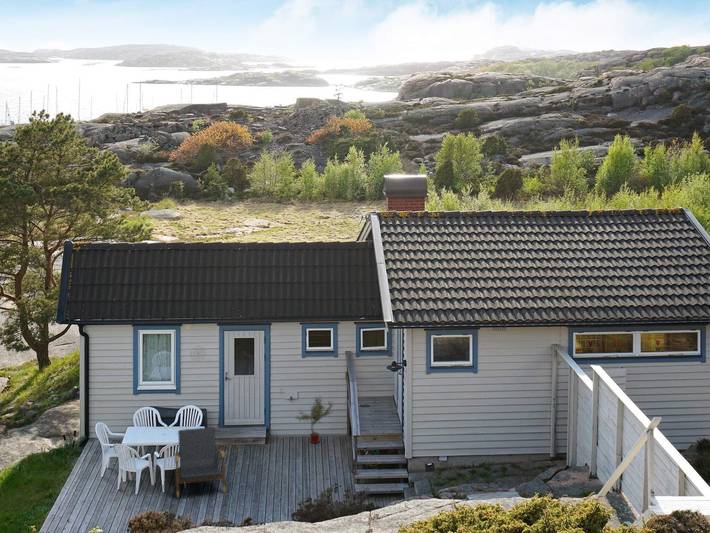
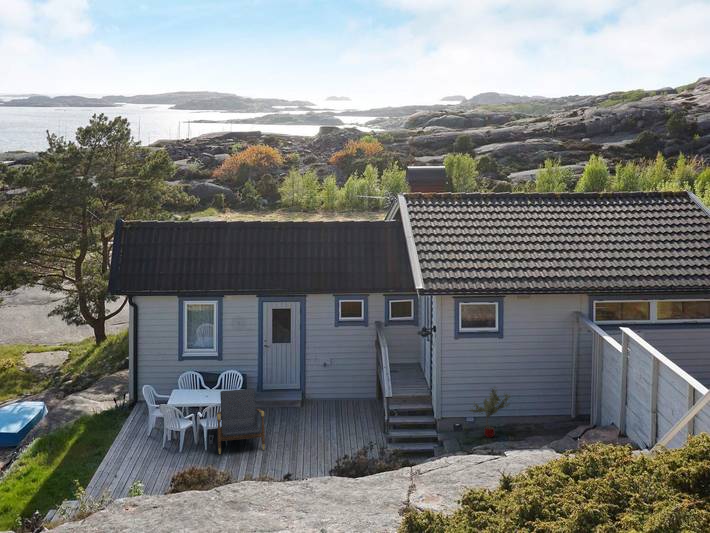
potted tree: present [297,397,332,443] -> present [470,387,510,438]

